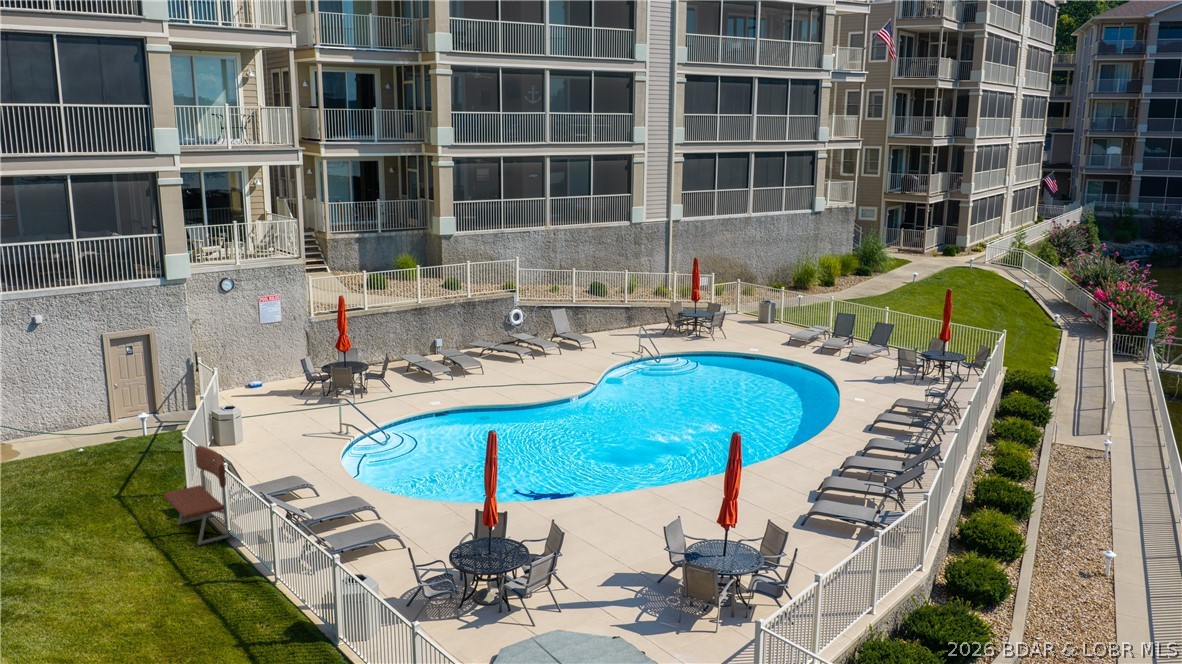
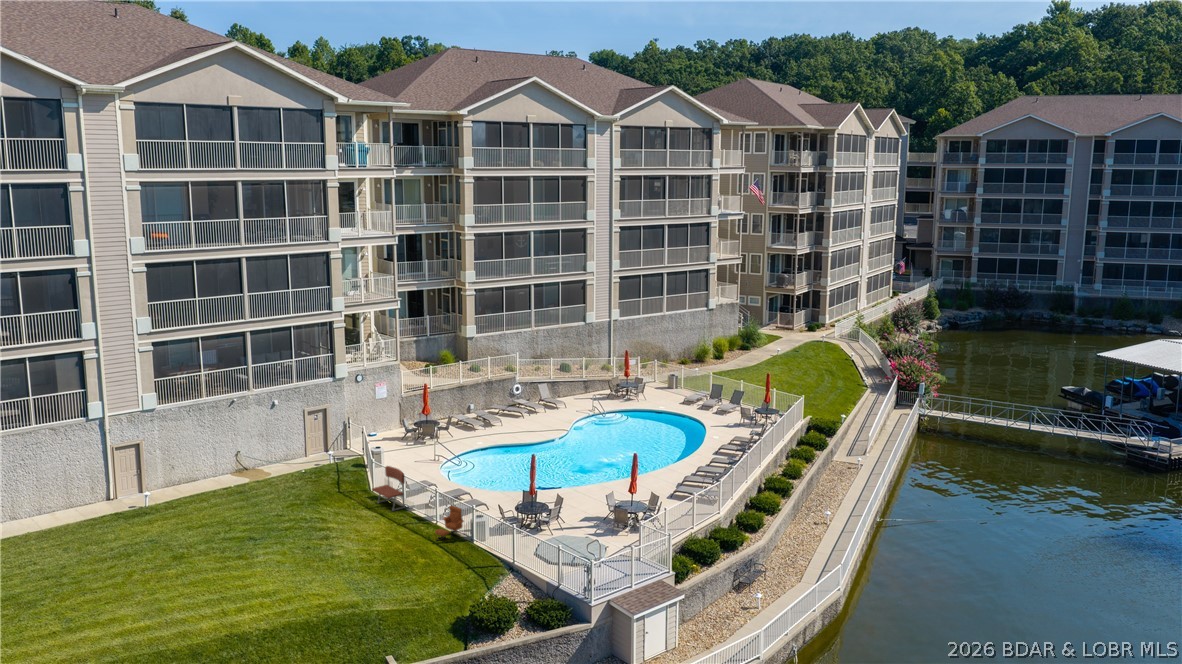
lounge chair: none [256,545,330,636] -> present [435,506,464,540]

